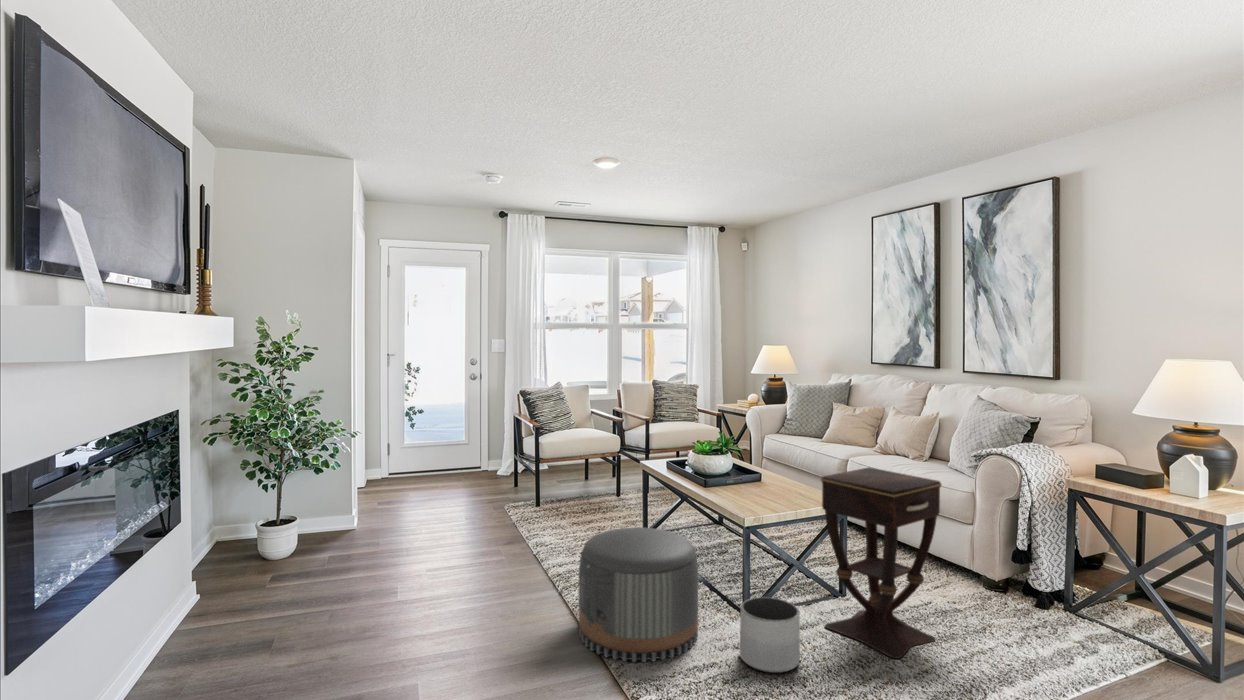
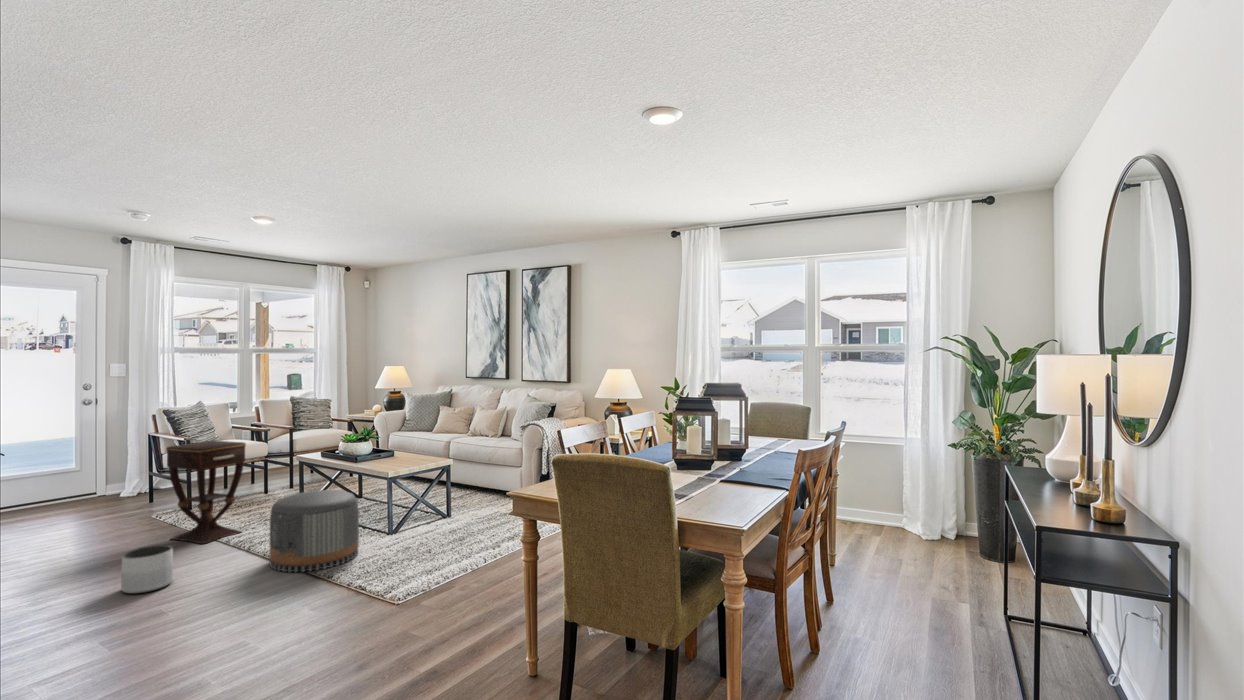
side table: present [821,467,942,658] -> present [166,440,246,544]
planter: present [740,597,800,673] -> present [121,545,173,594]

